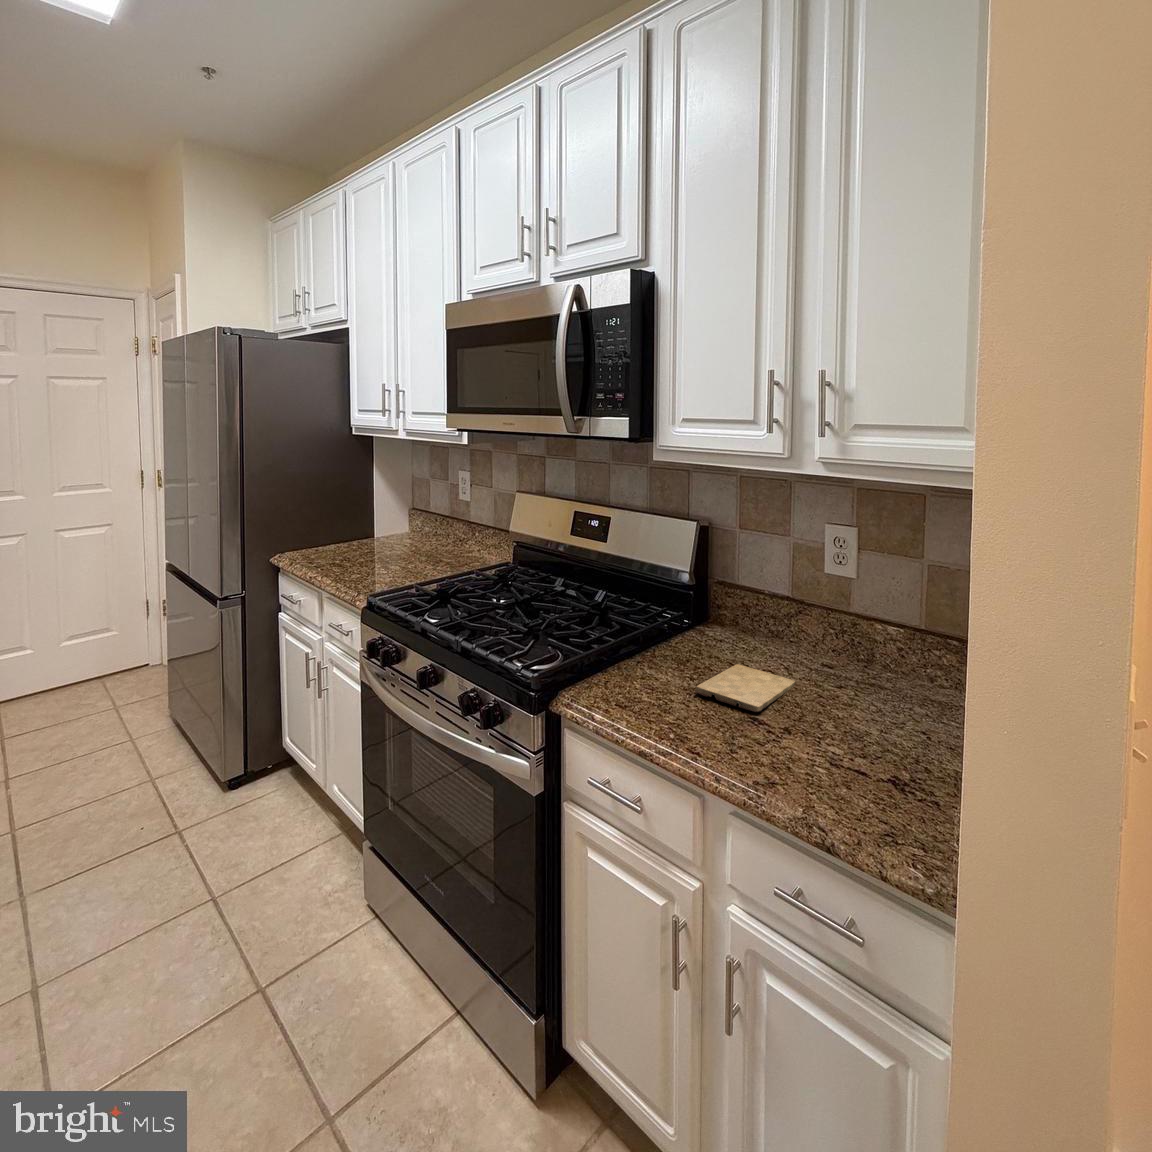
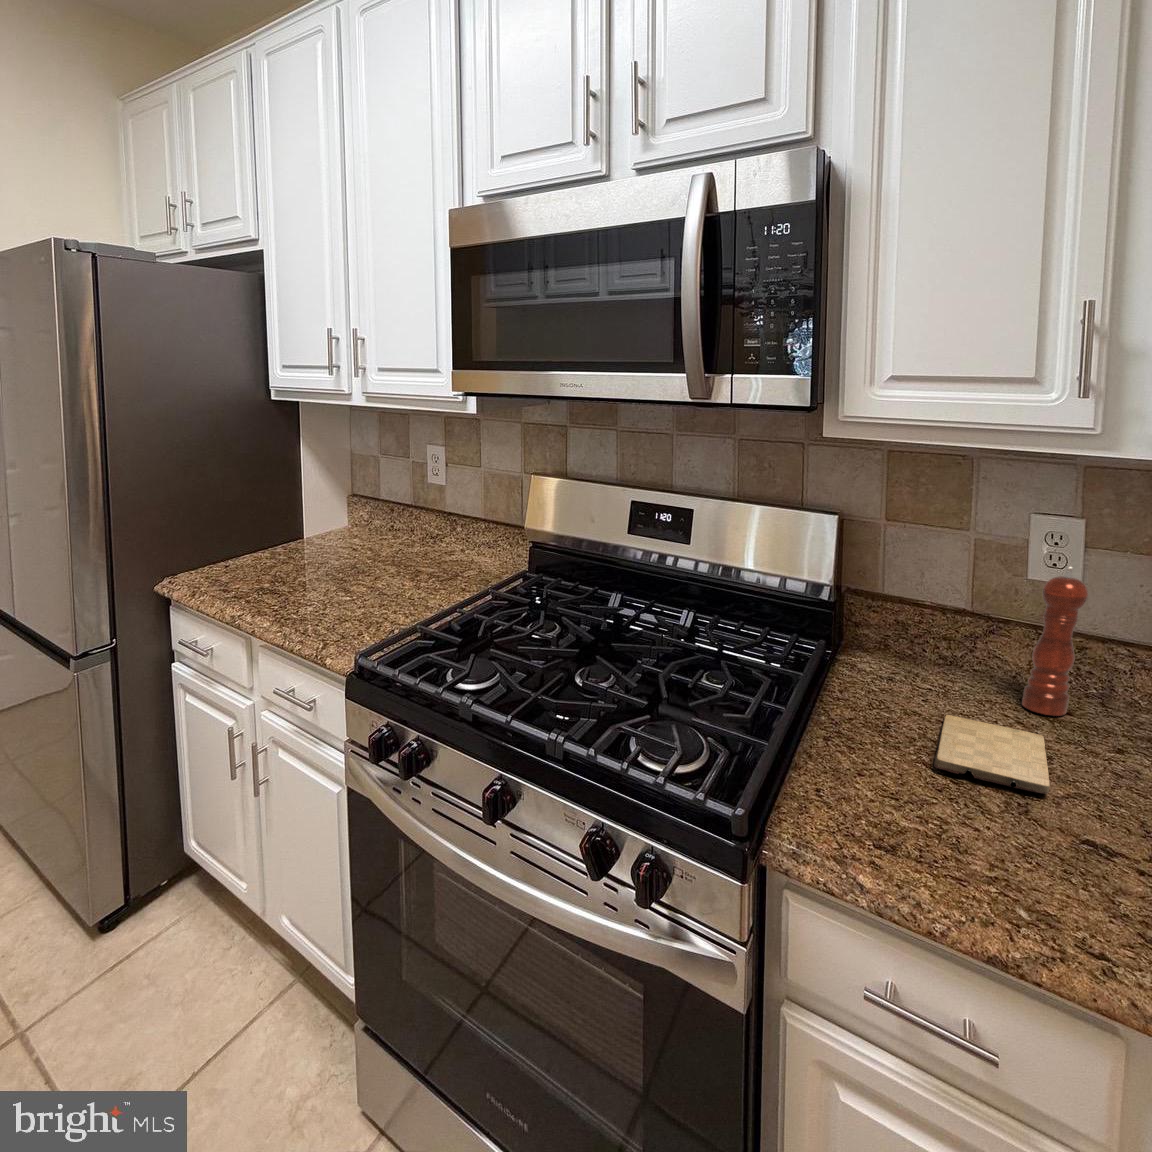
pepper mill: none [802,561,844,671] -> present [1022,566,1088,716]

